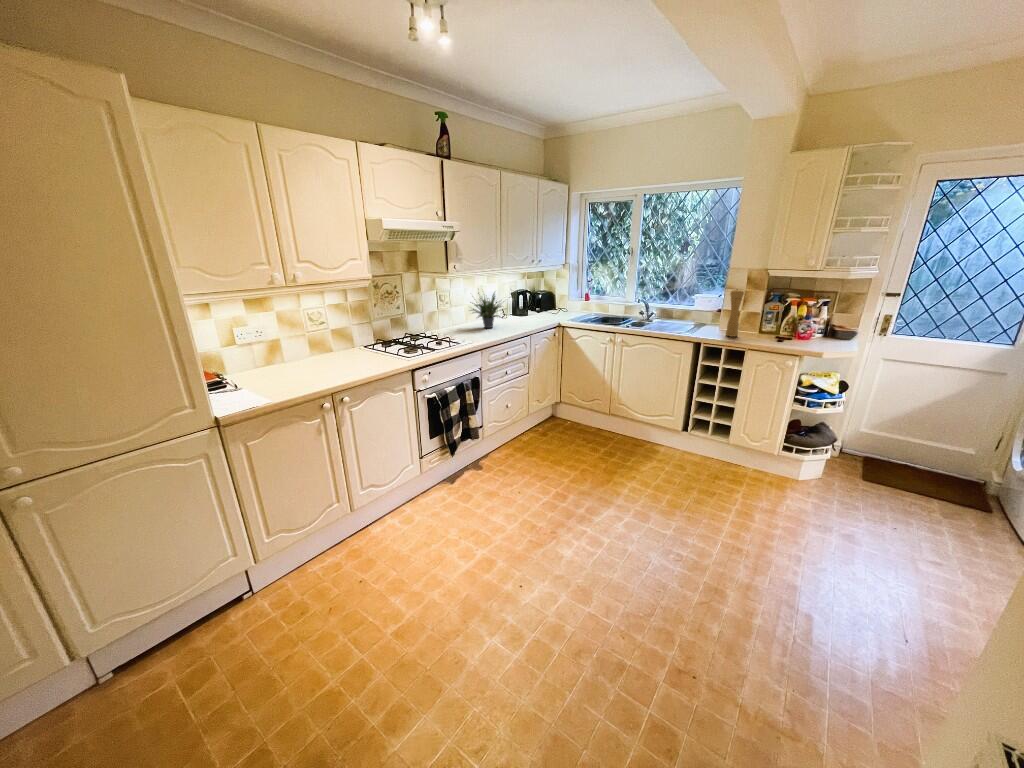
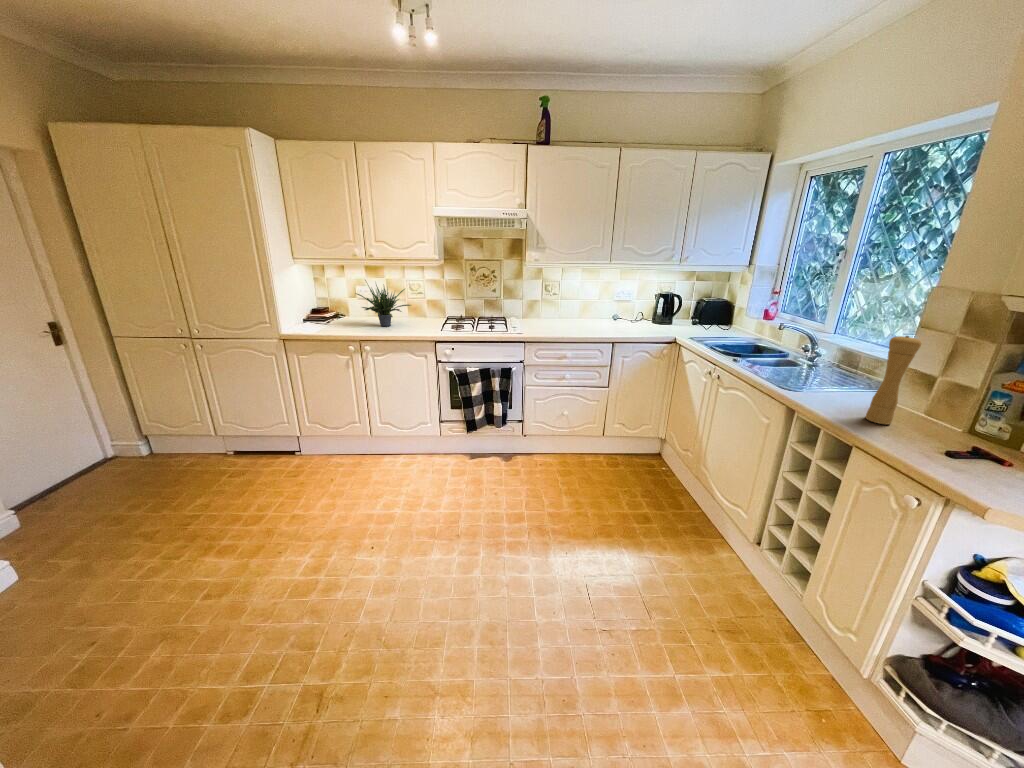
potted plant: present [471,293,504,328] -> present [356,280,410,326]

